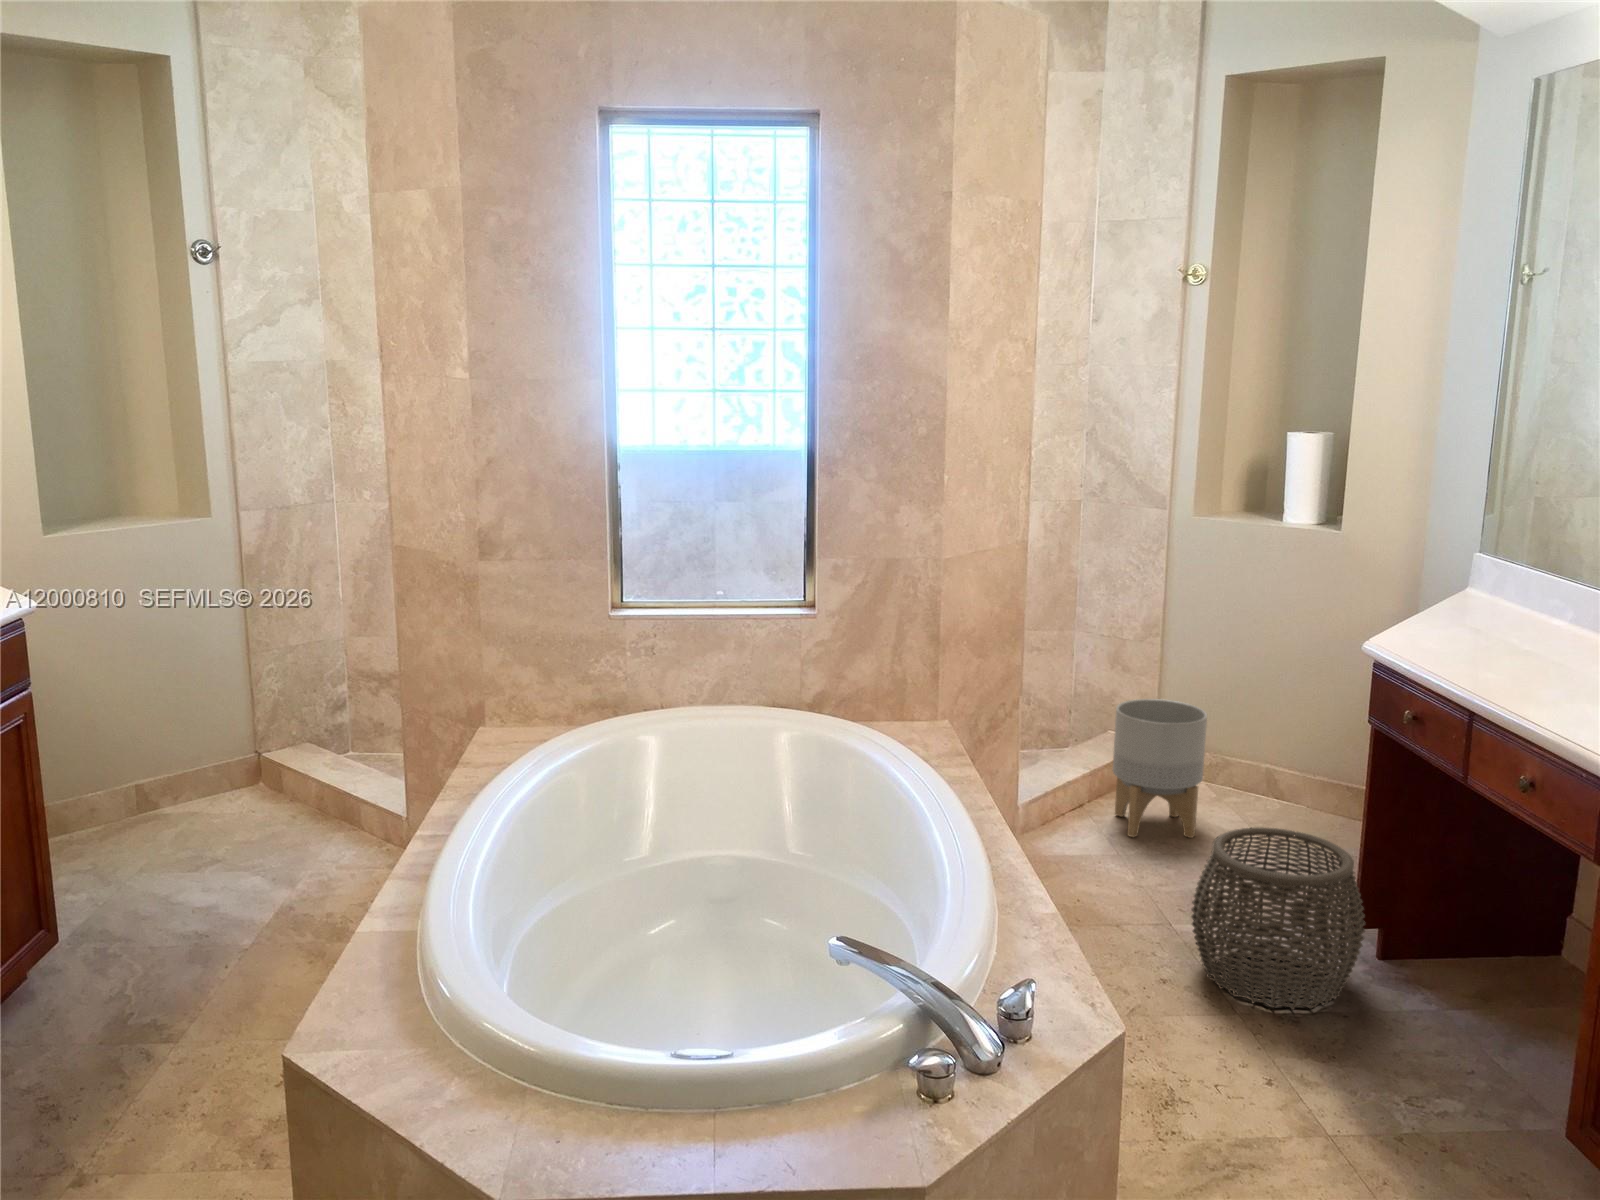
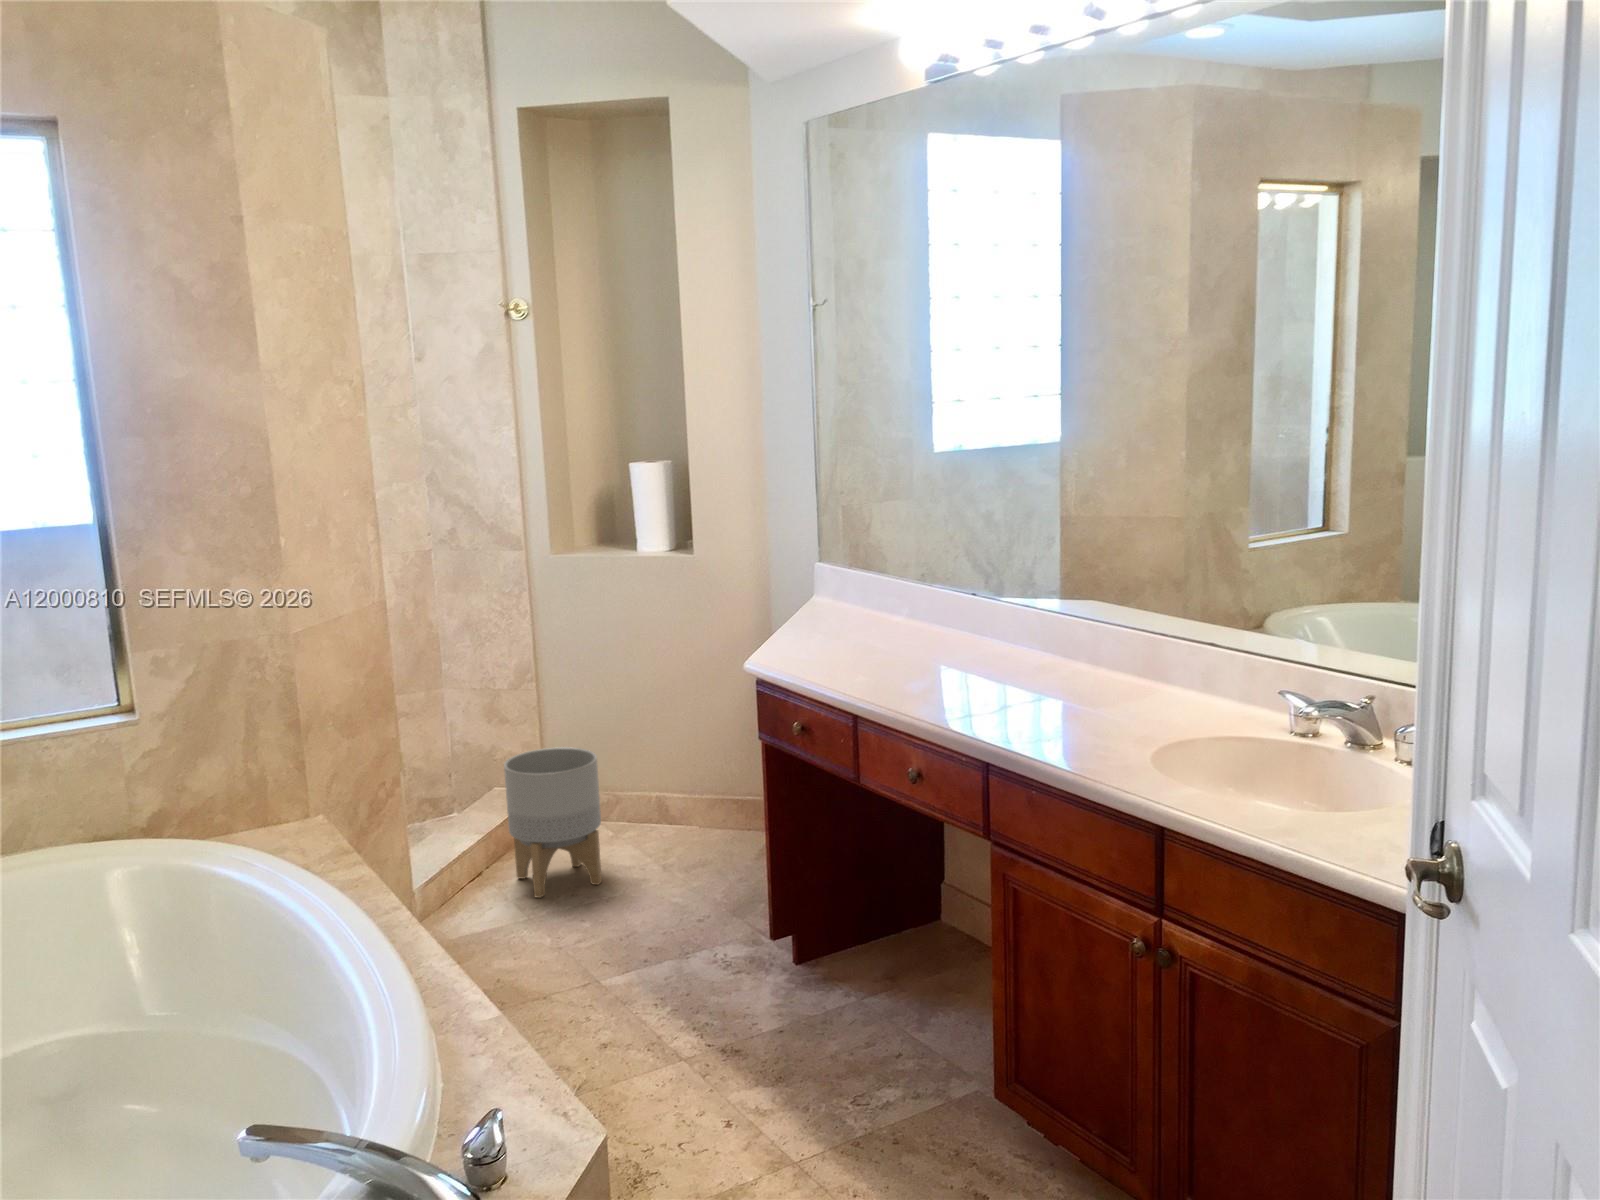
woven basket: present [1191,827,1365,1010] -> none [620,857,785,1043]

